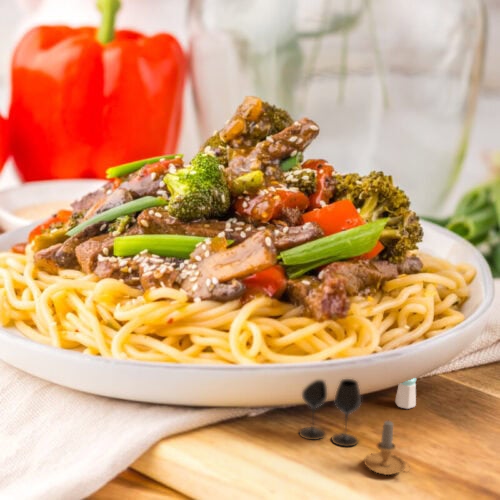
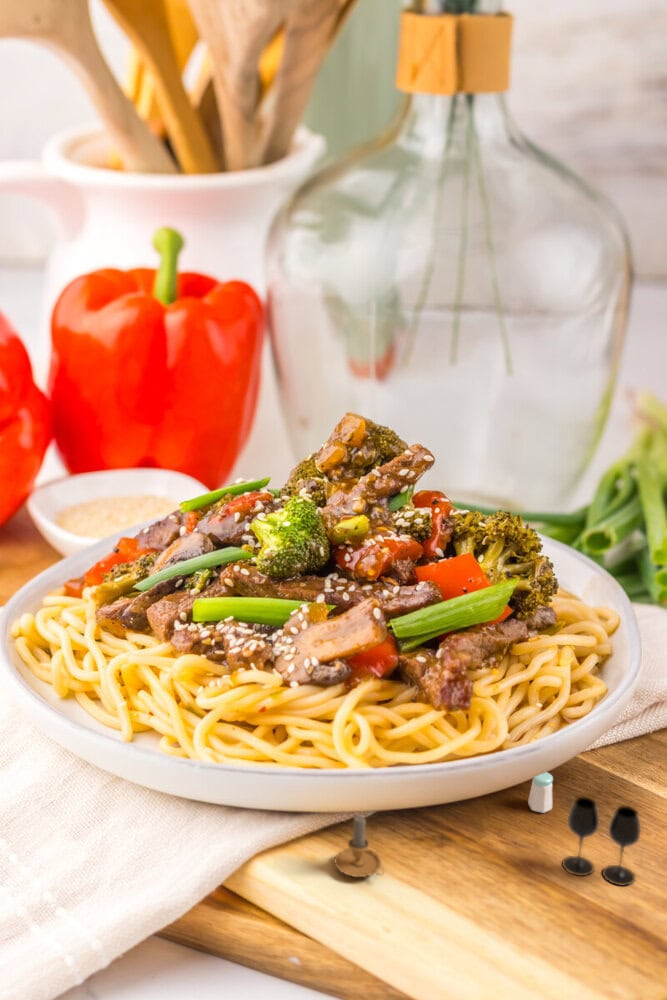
wine glass: present [299,379,361,447] -> present [562,797,641,886]
candle: present [364,421,410,475] -> present [334,816,384,877]

